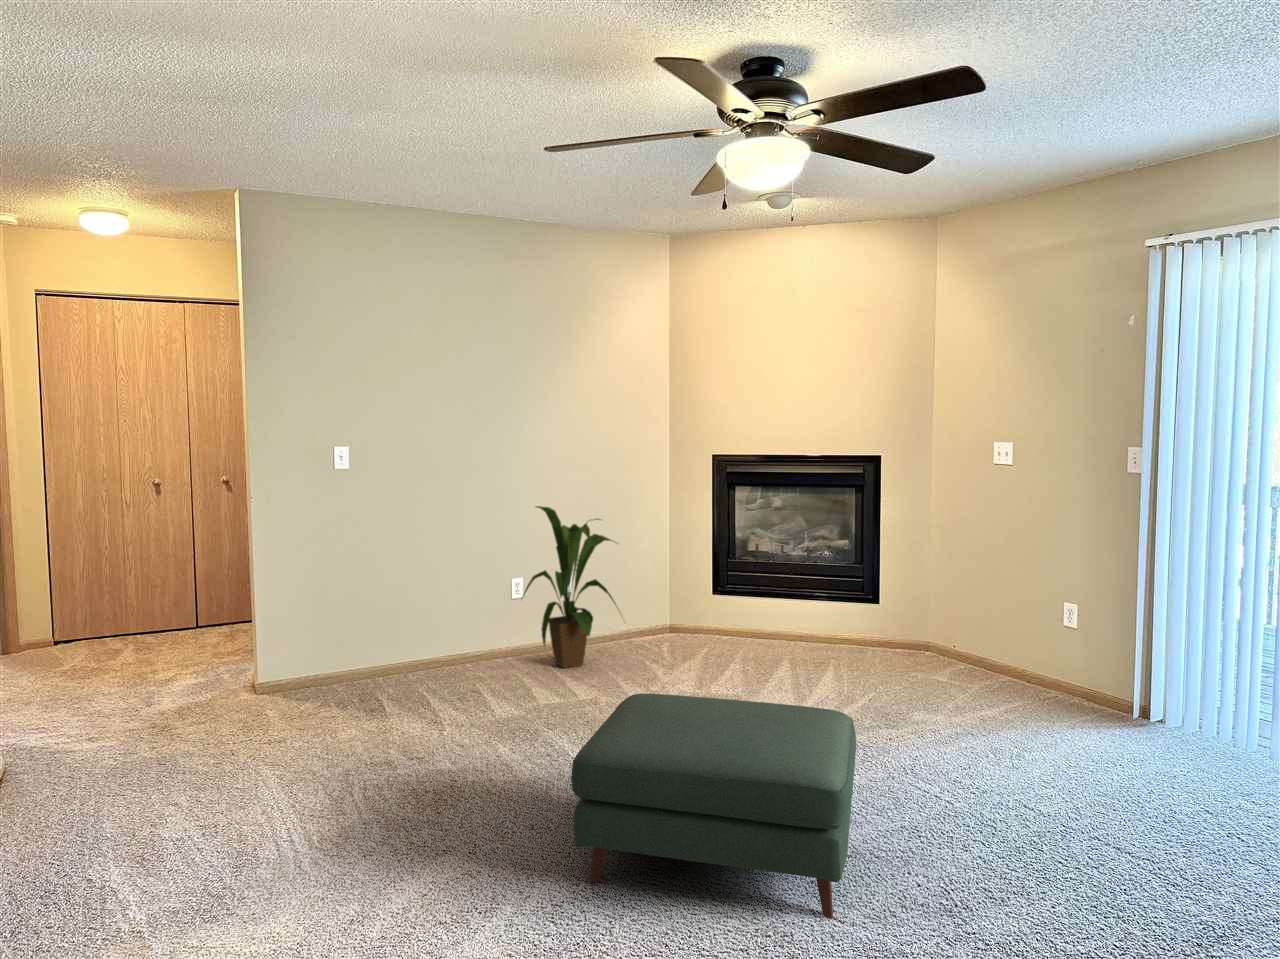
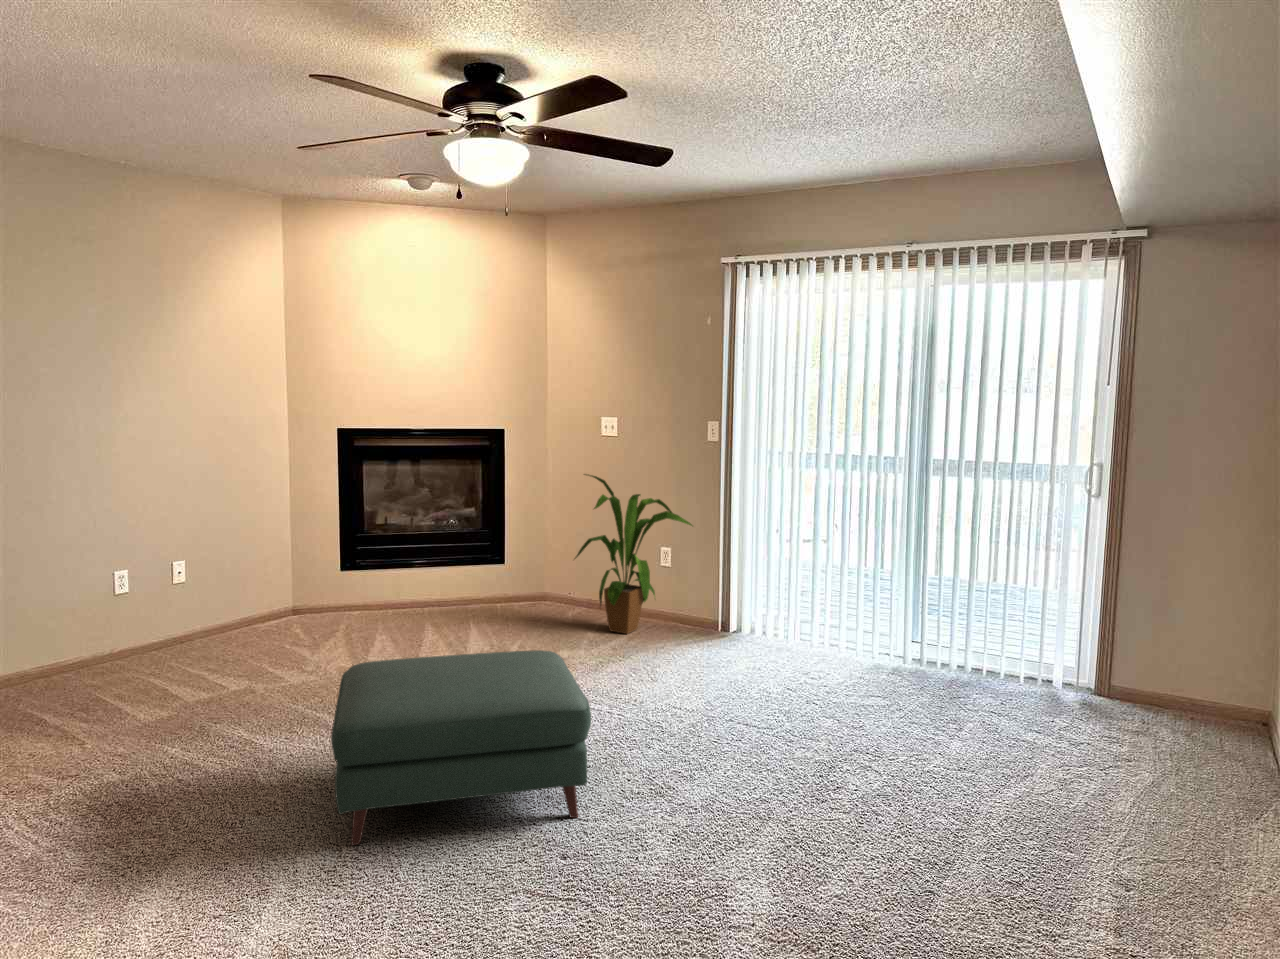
house plant: present [523,506,615,668] -> present [575,474,692,634]

